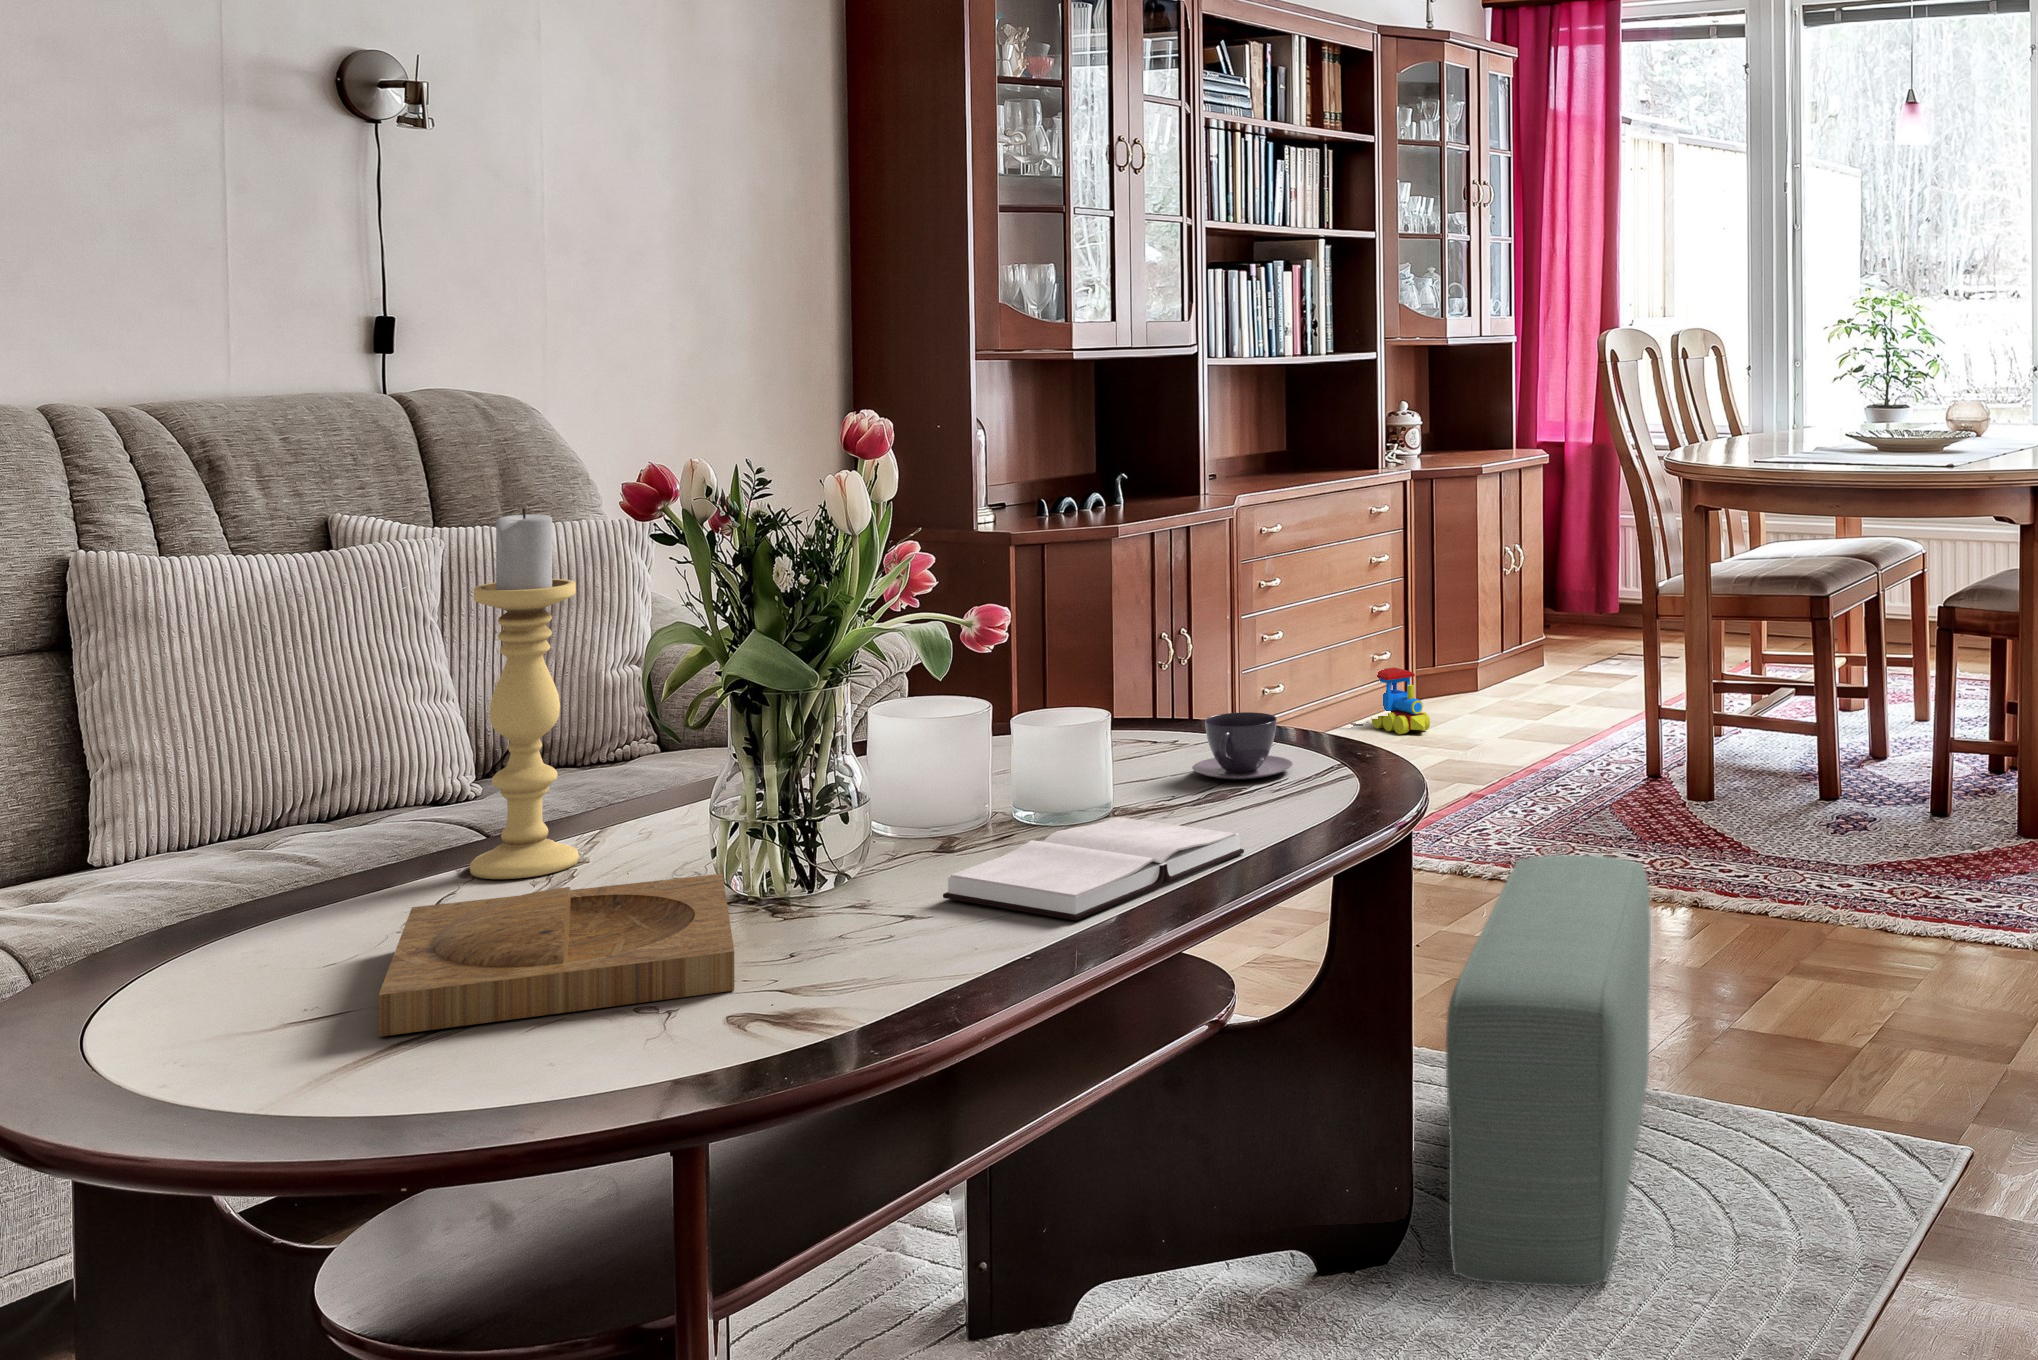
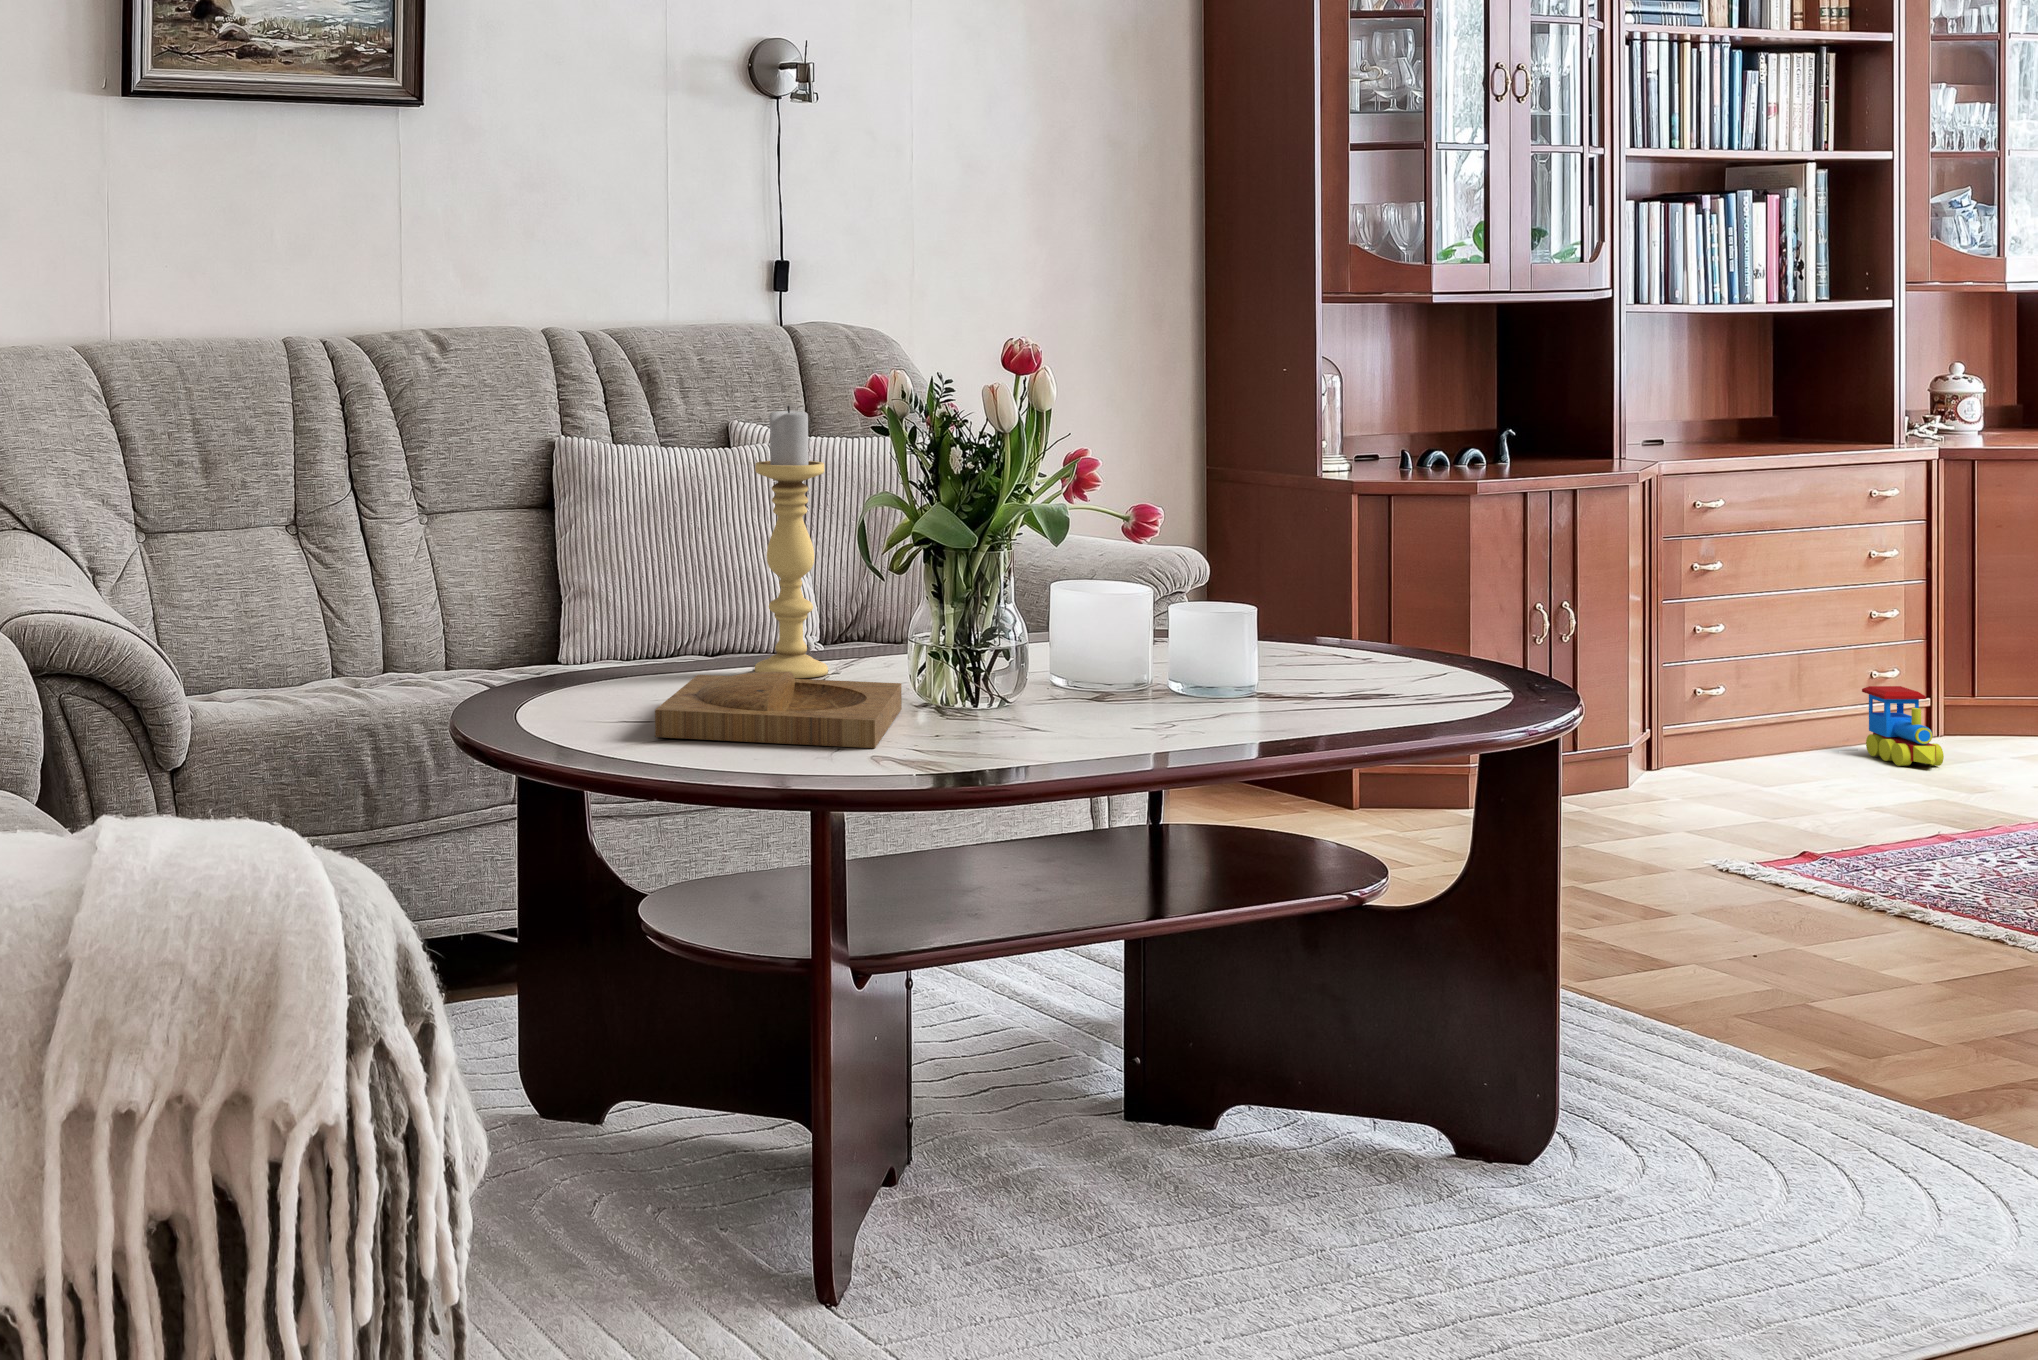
teacup: present [1192,712,1293,779] -> none [1344,630,1443,688]
hardback book: present [943,817,1244,920] -> none [1057,691,1325,748]
pouf: present [1446,855,1651,1287] -> none [1582,838,1932,1225]

